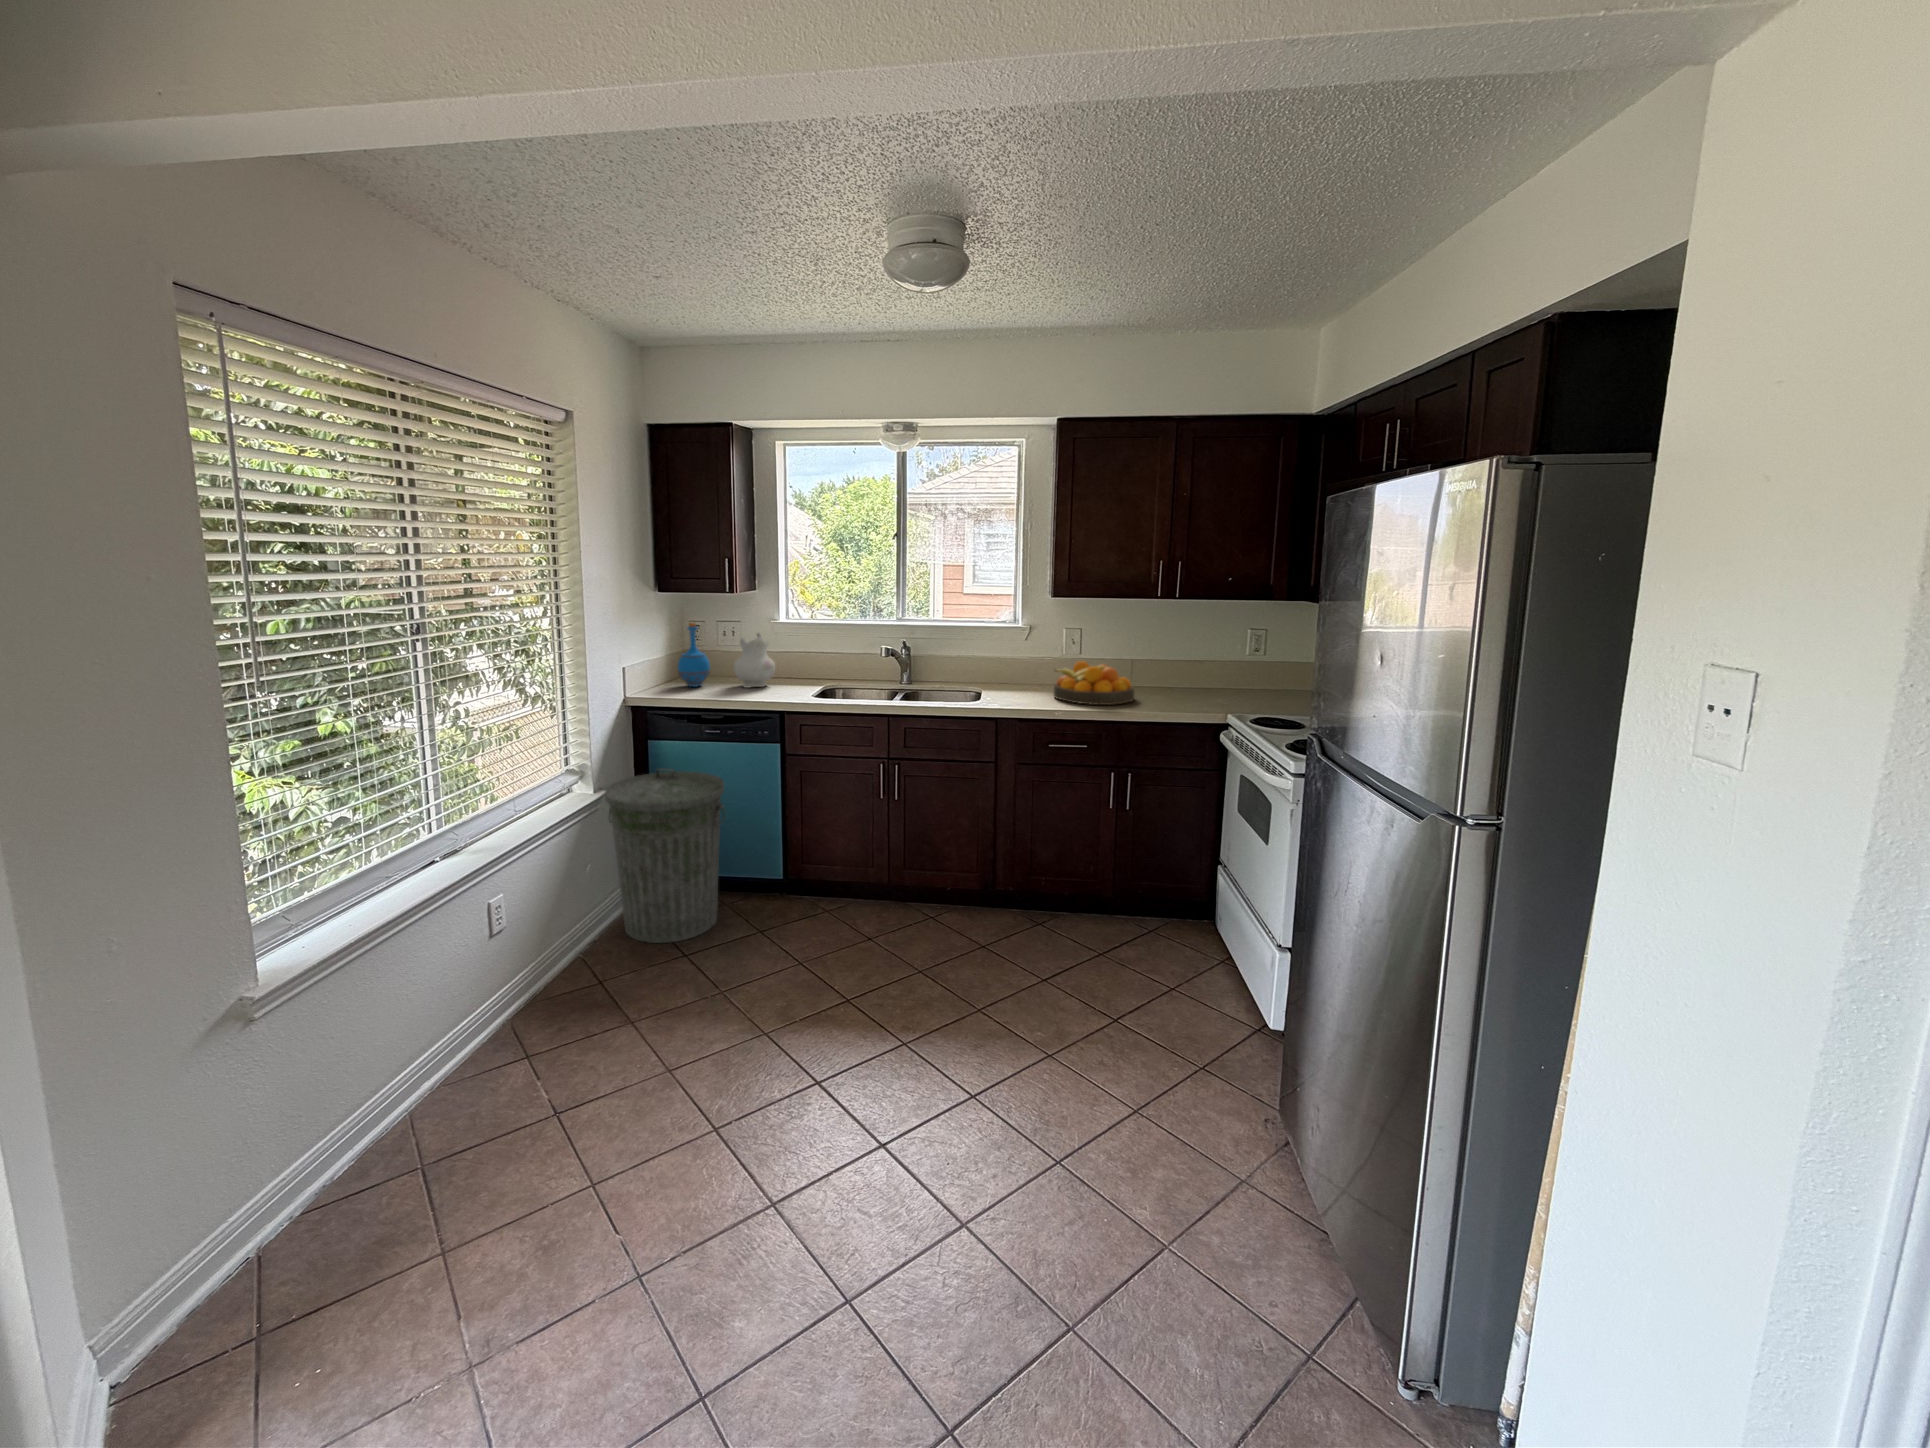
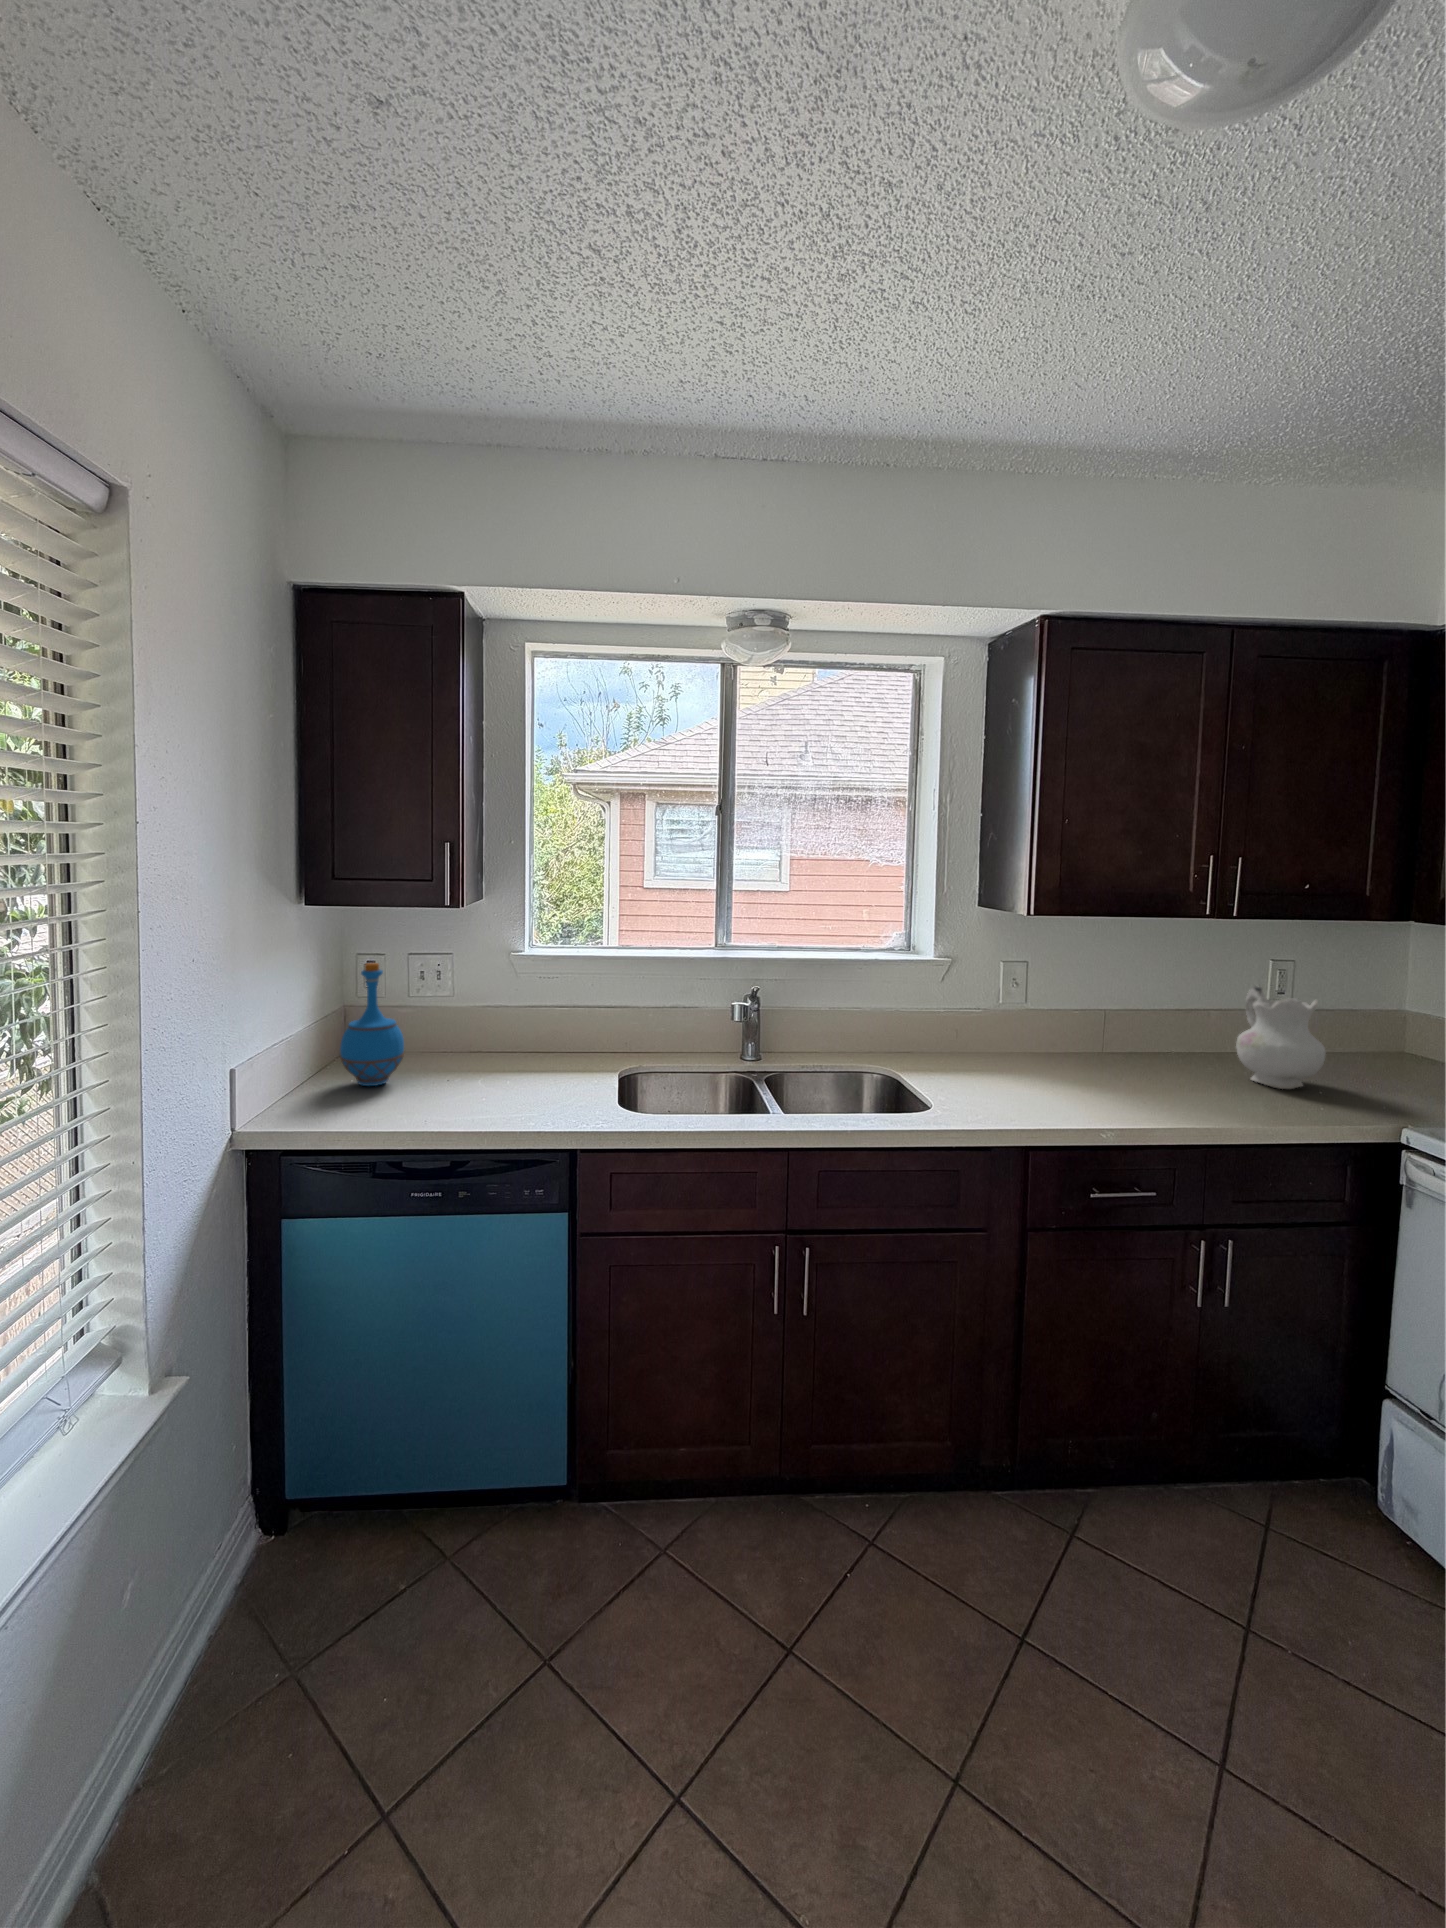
ceramic pitcher: present [734,633,776,688] -> present [1236,986,1326,1089]
fruit bowl: present [1054,661,1134,705] -> none [1031,1023,1188,1110]
trash can: present [605,769,725,943] -> none [178,1291,471,1793]

